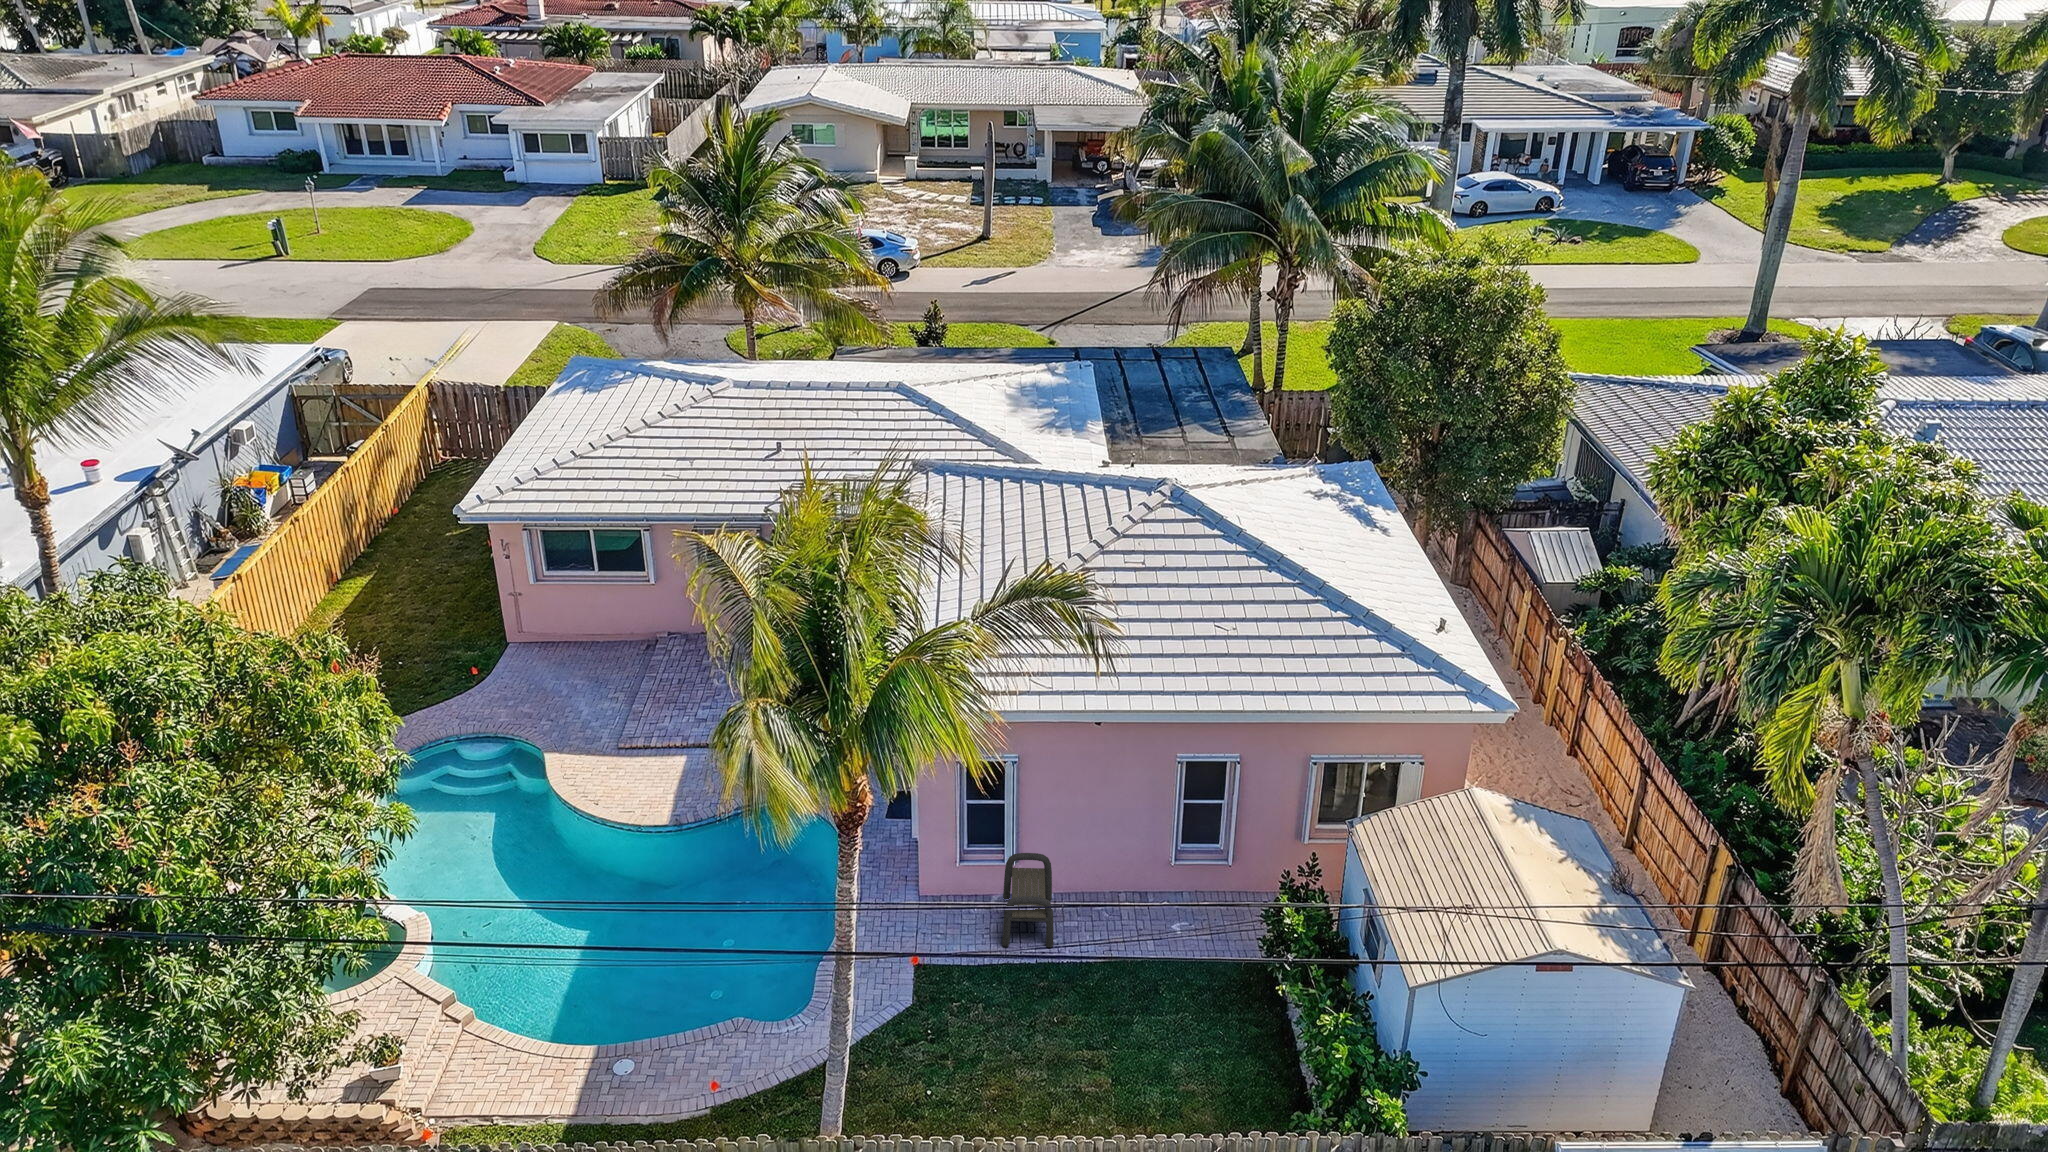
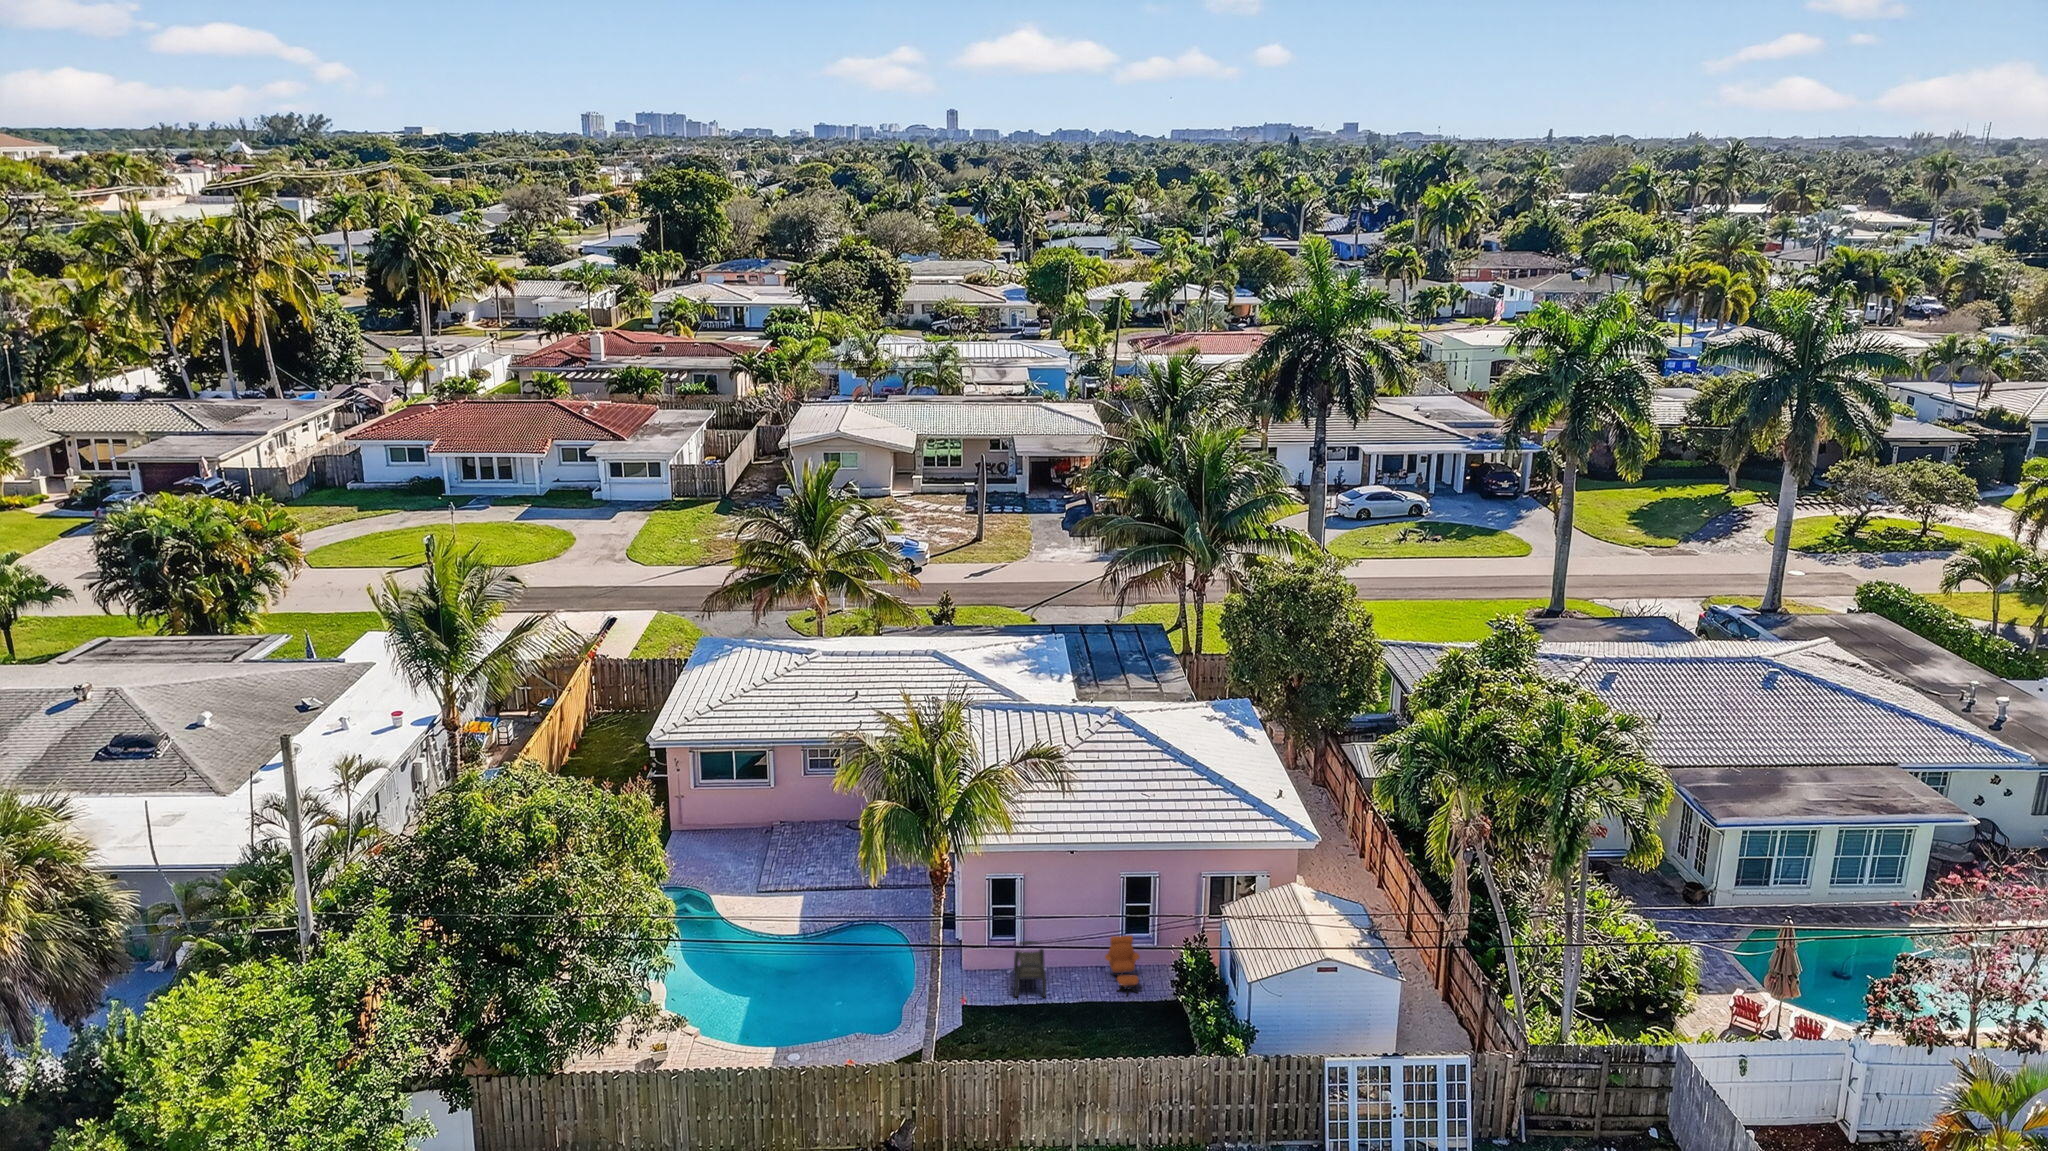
lounge chair: none [1148,848,1204,948] -> present [1105,935,1140,991]

